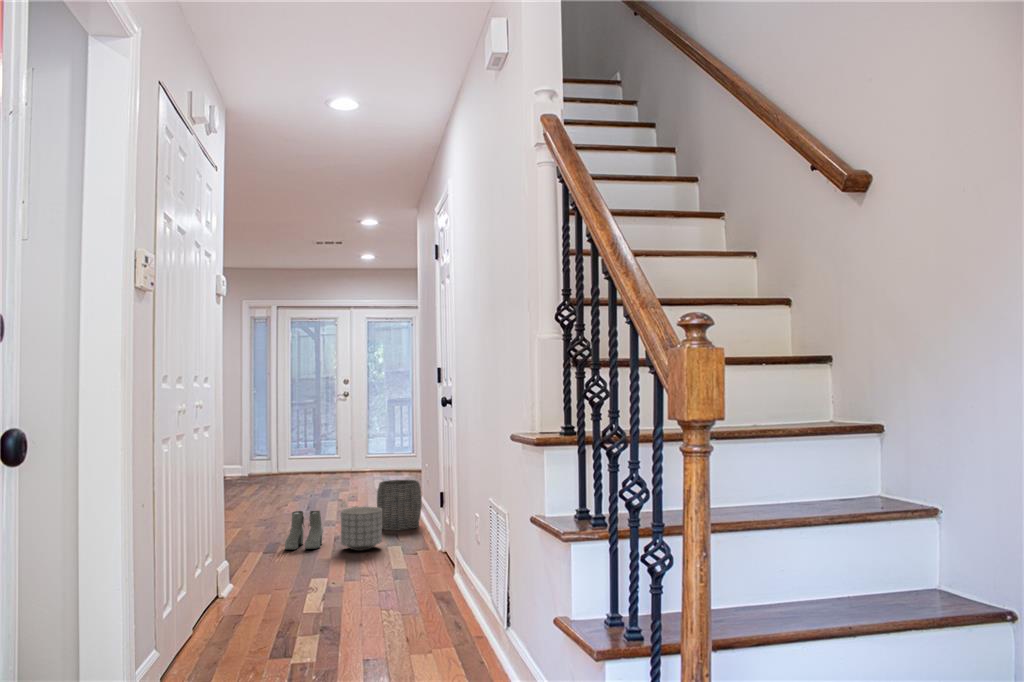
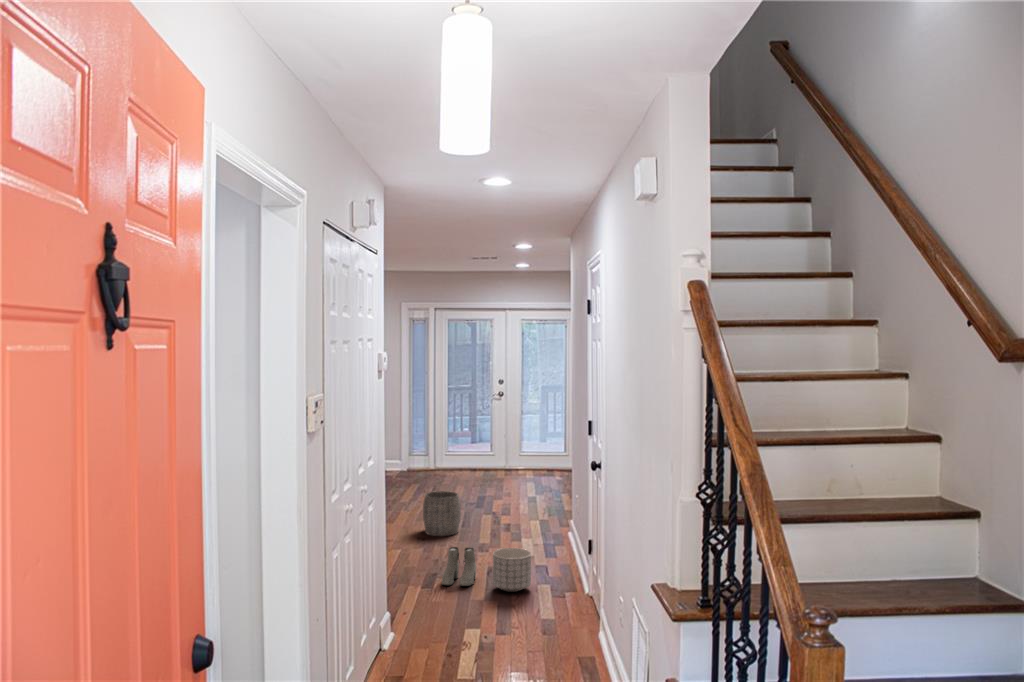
woven basket: present [377,480,422,530] -> present [423,491,461,536]

